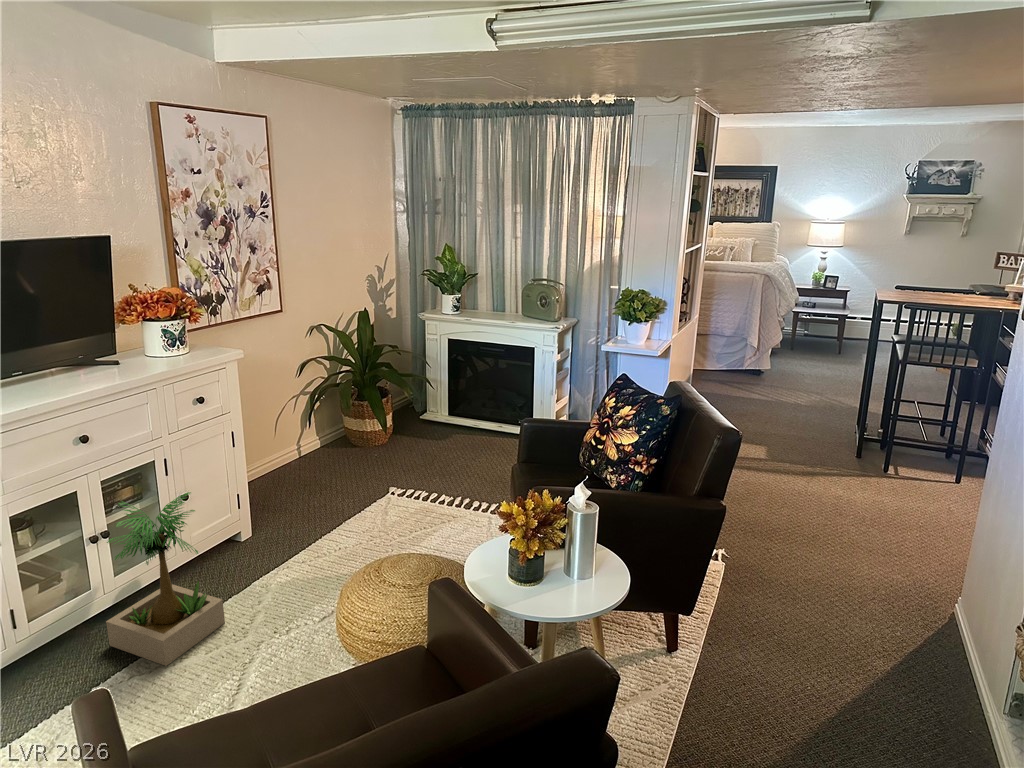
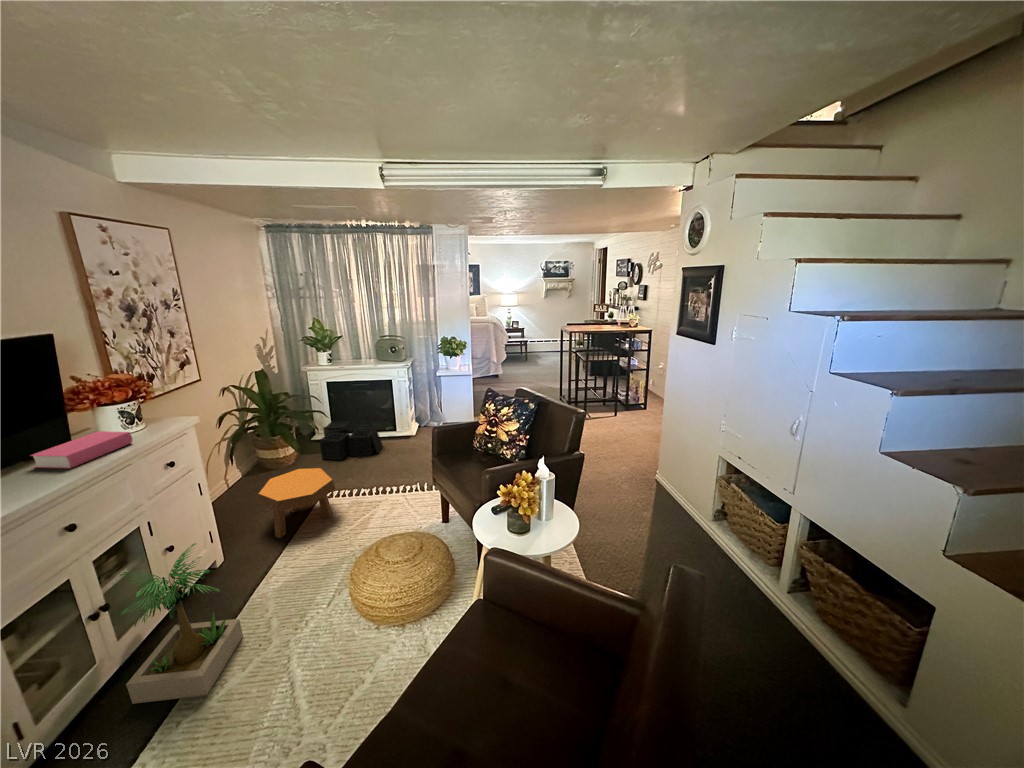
book: none [75,347,163,379] -> present [31,431,132,469]
storage bin: none [416,398,503,460] -> present [320,421,383,460]
footstool: none [302,448,393,531] -> present [258,468,335,538]

